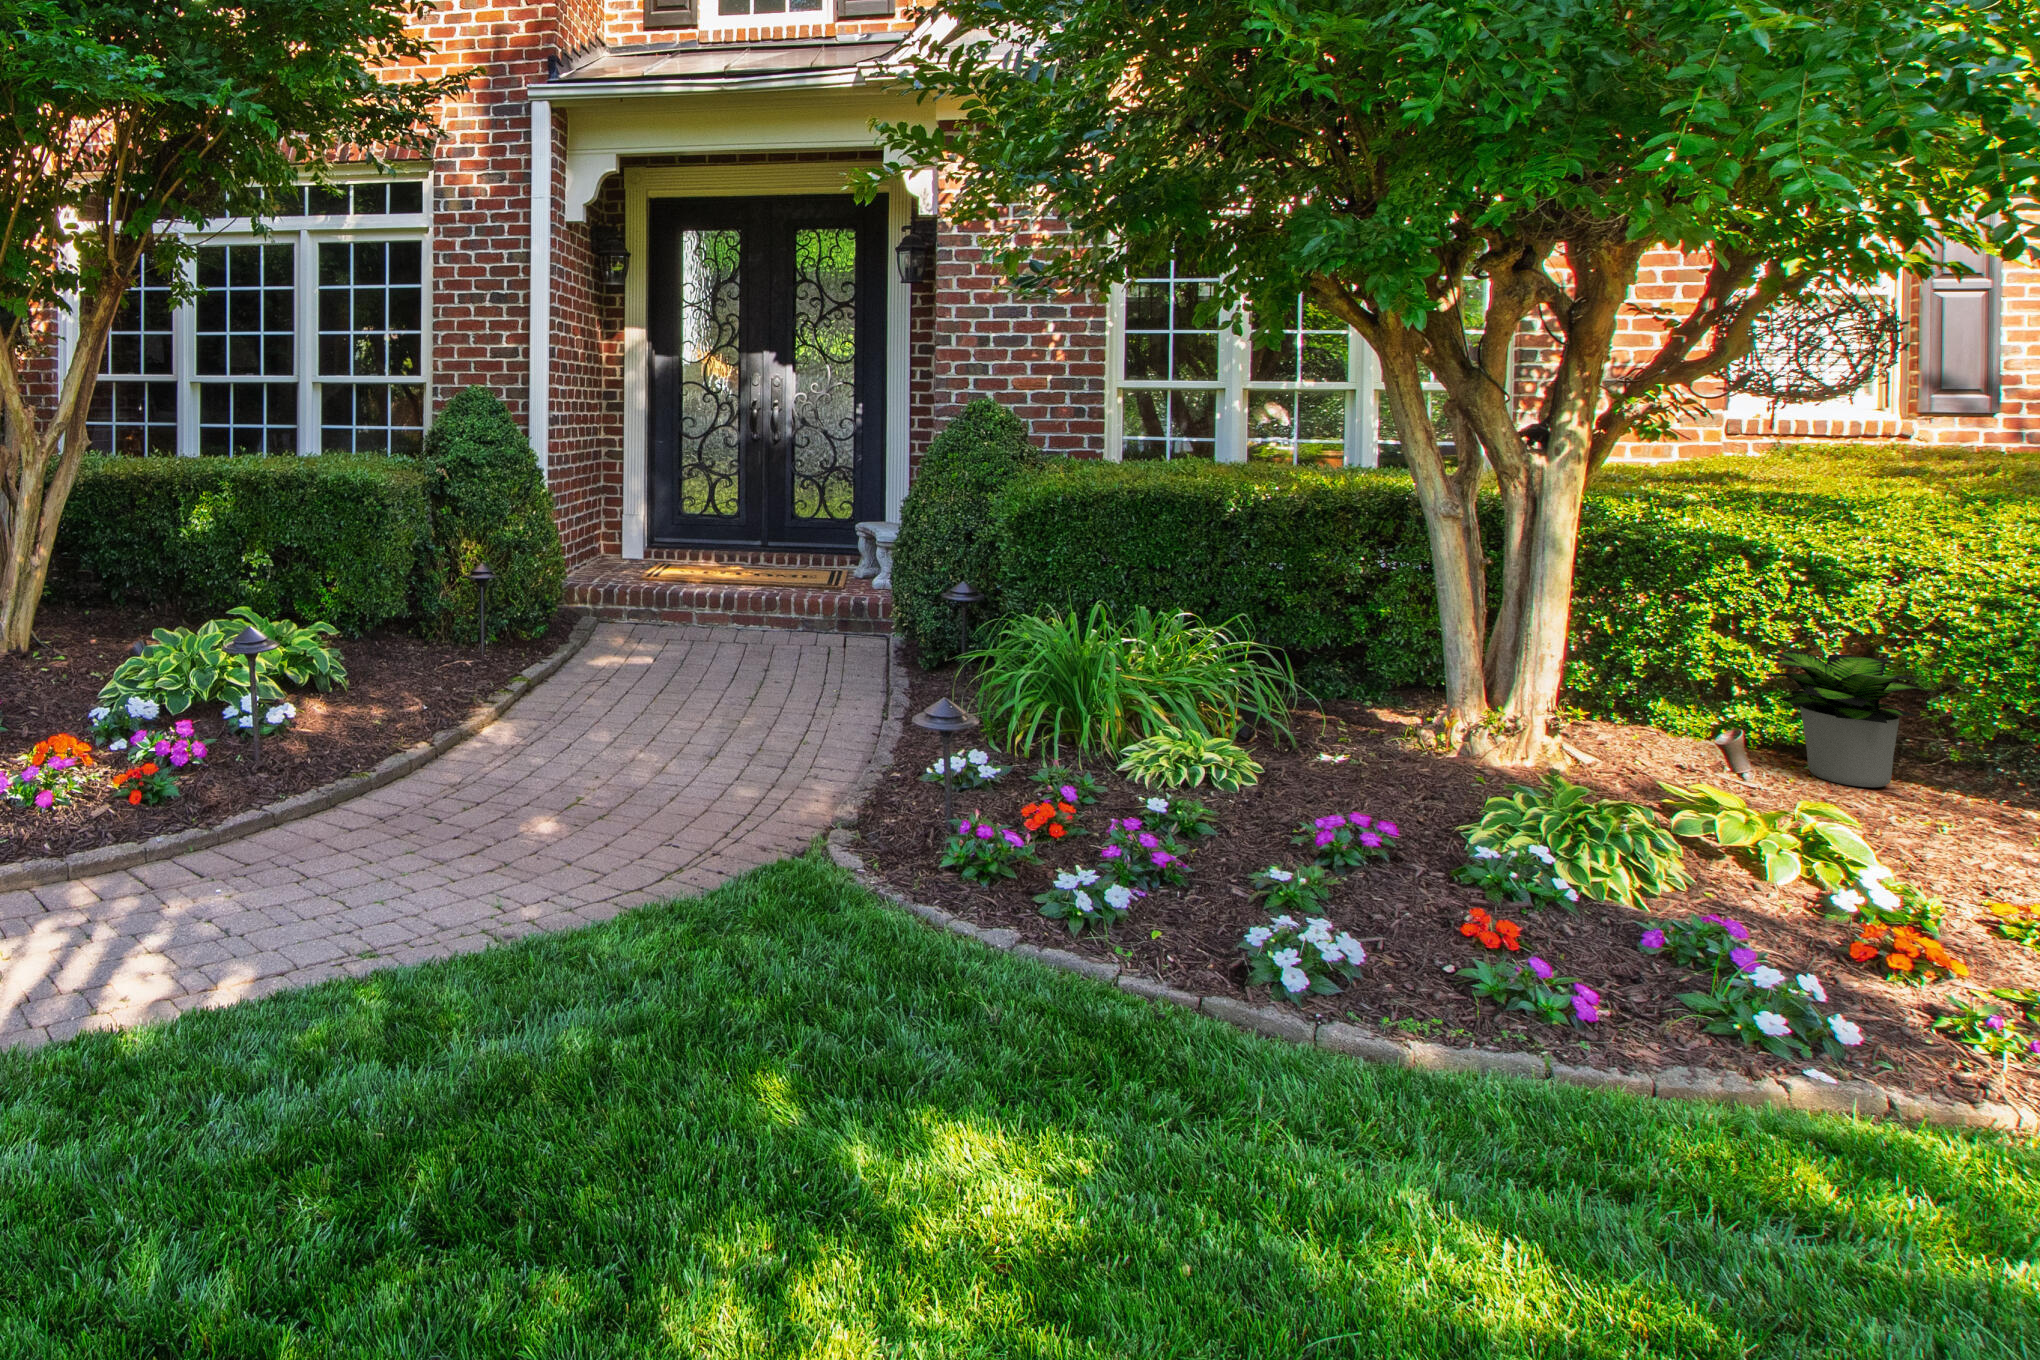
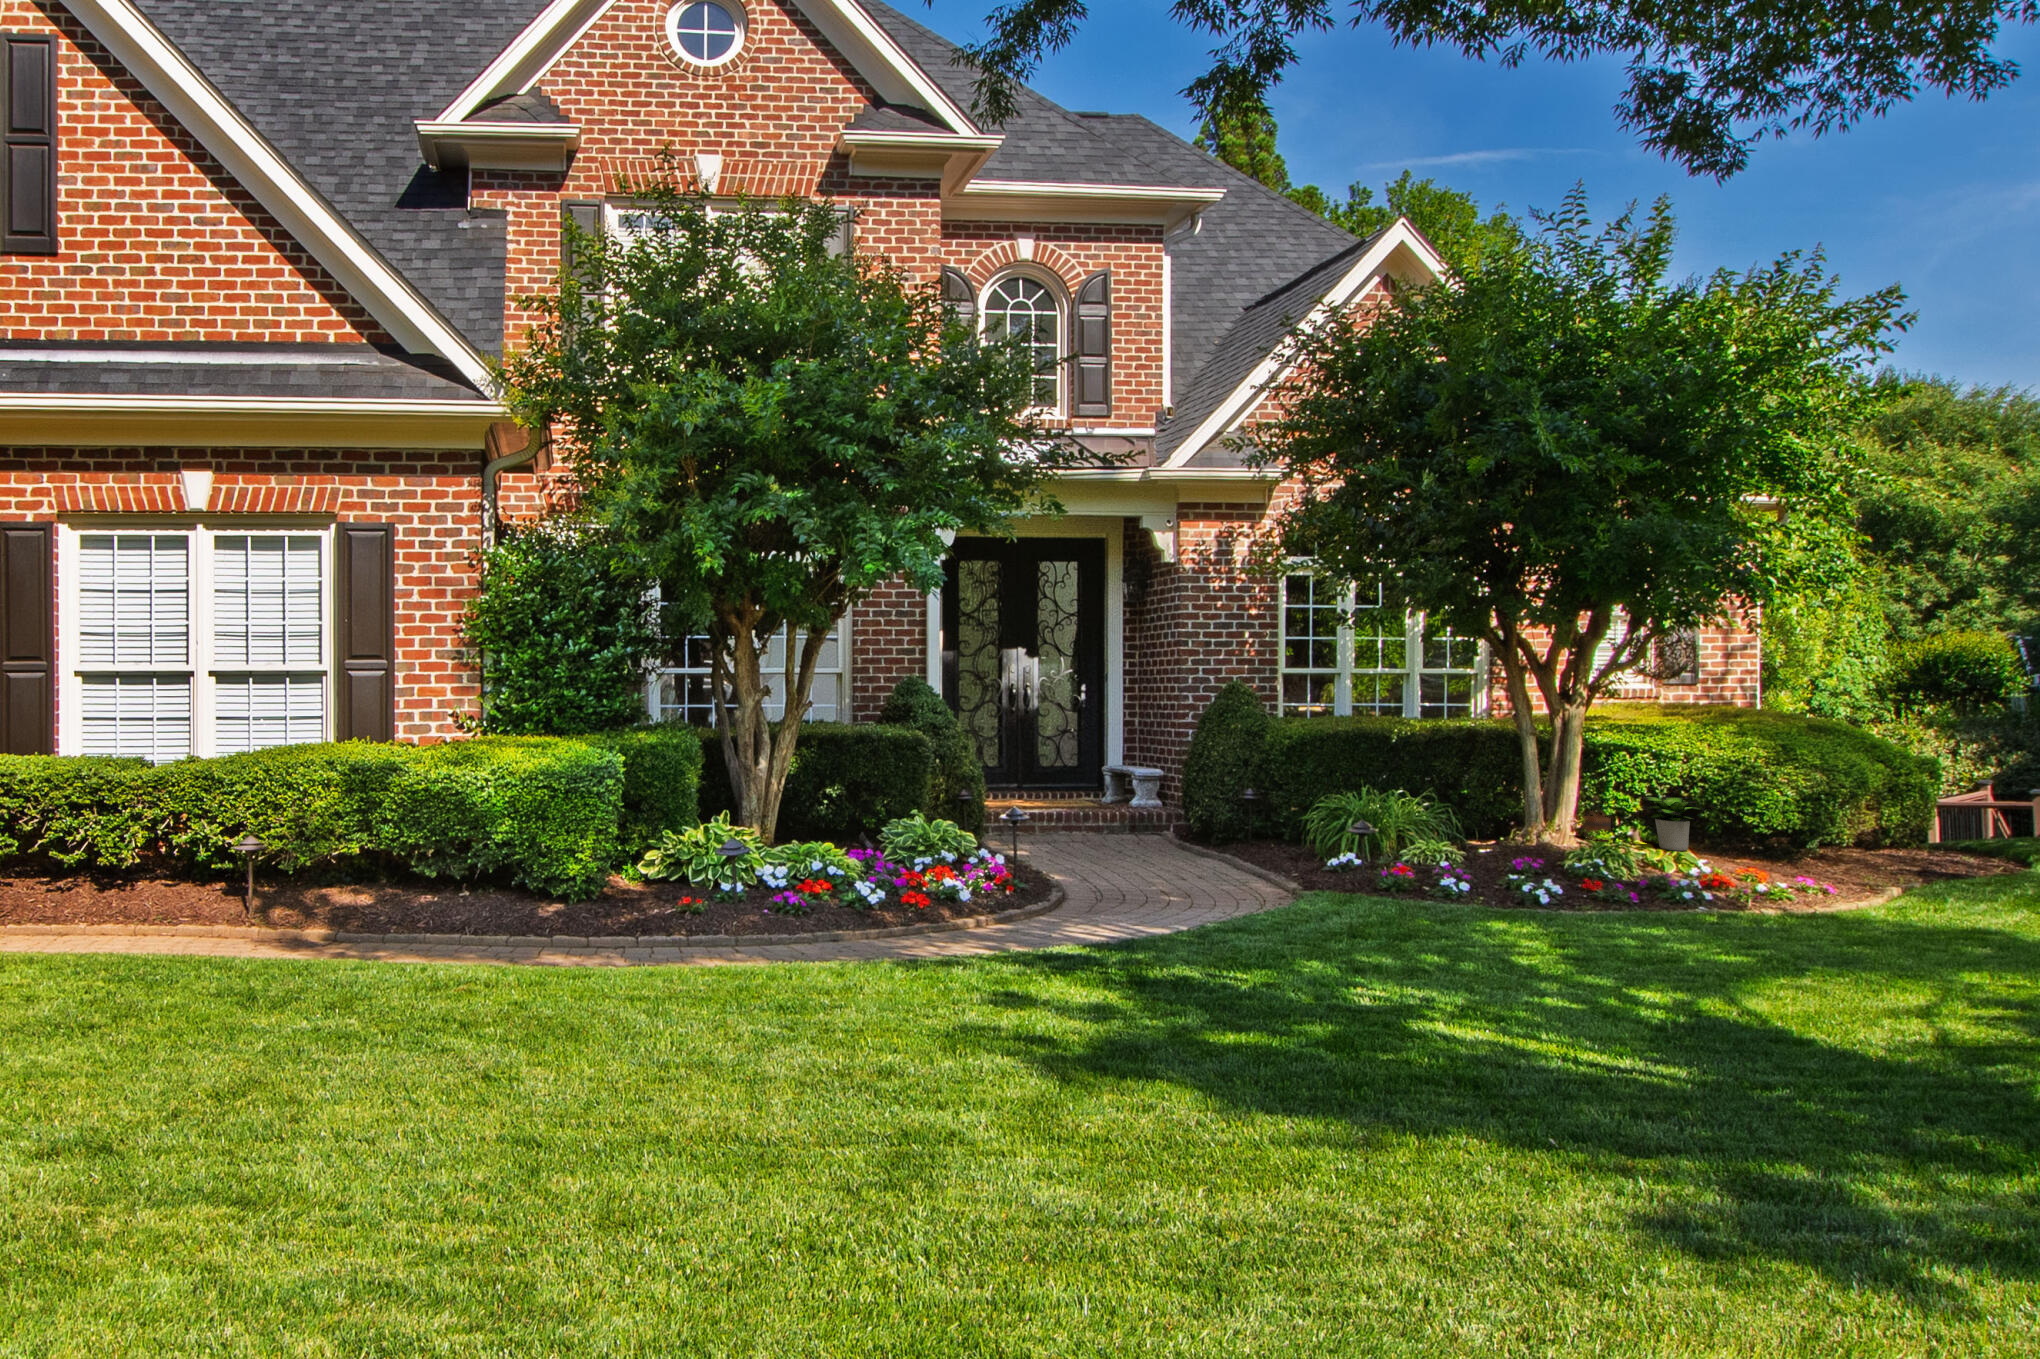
wooden bucket: none [1611,643,1684,742] -> present [1583,797,1611,840]

